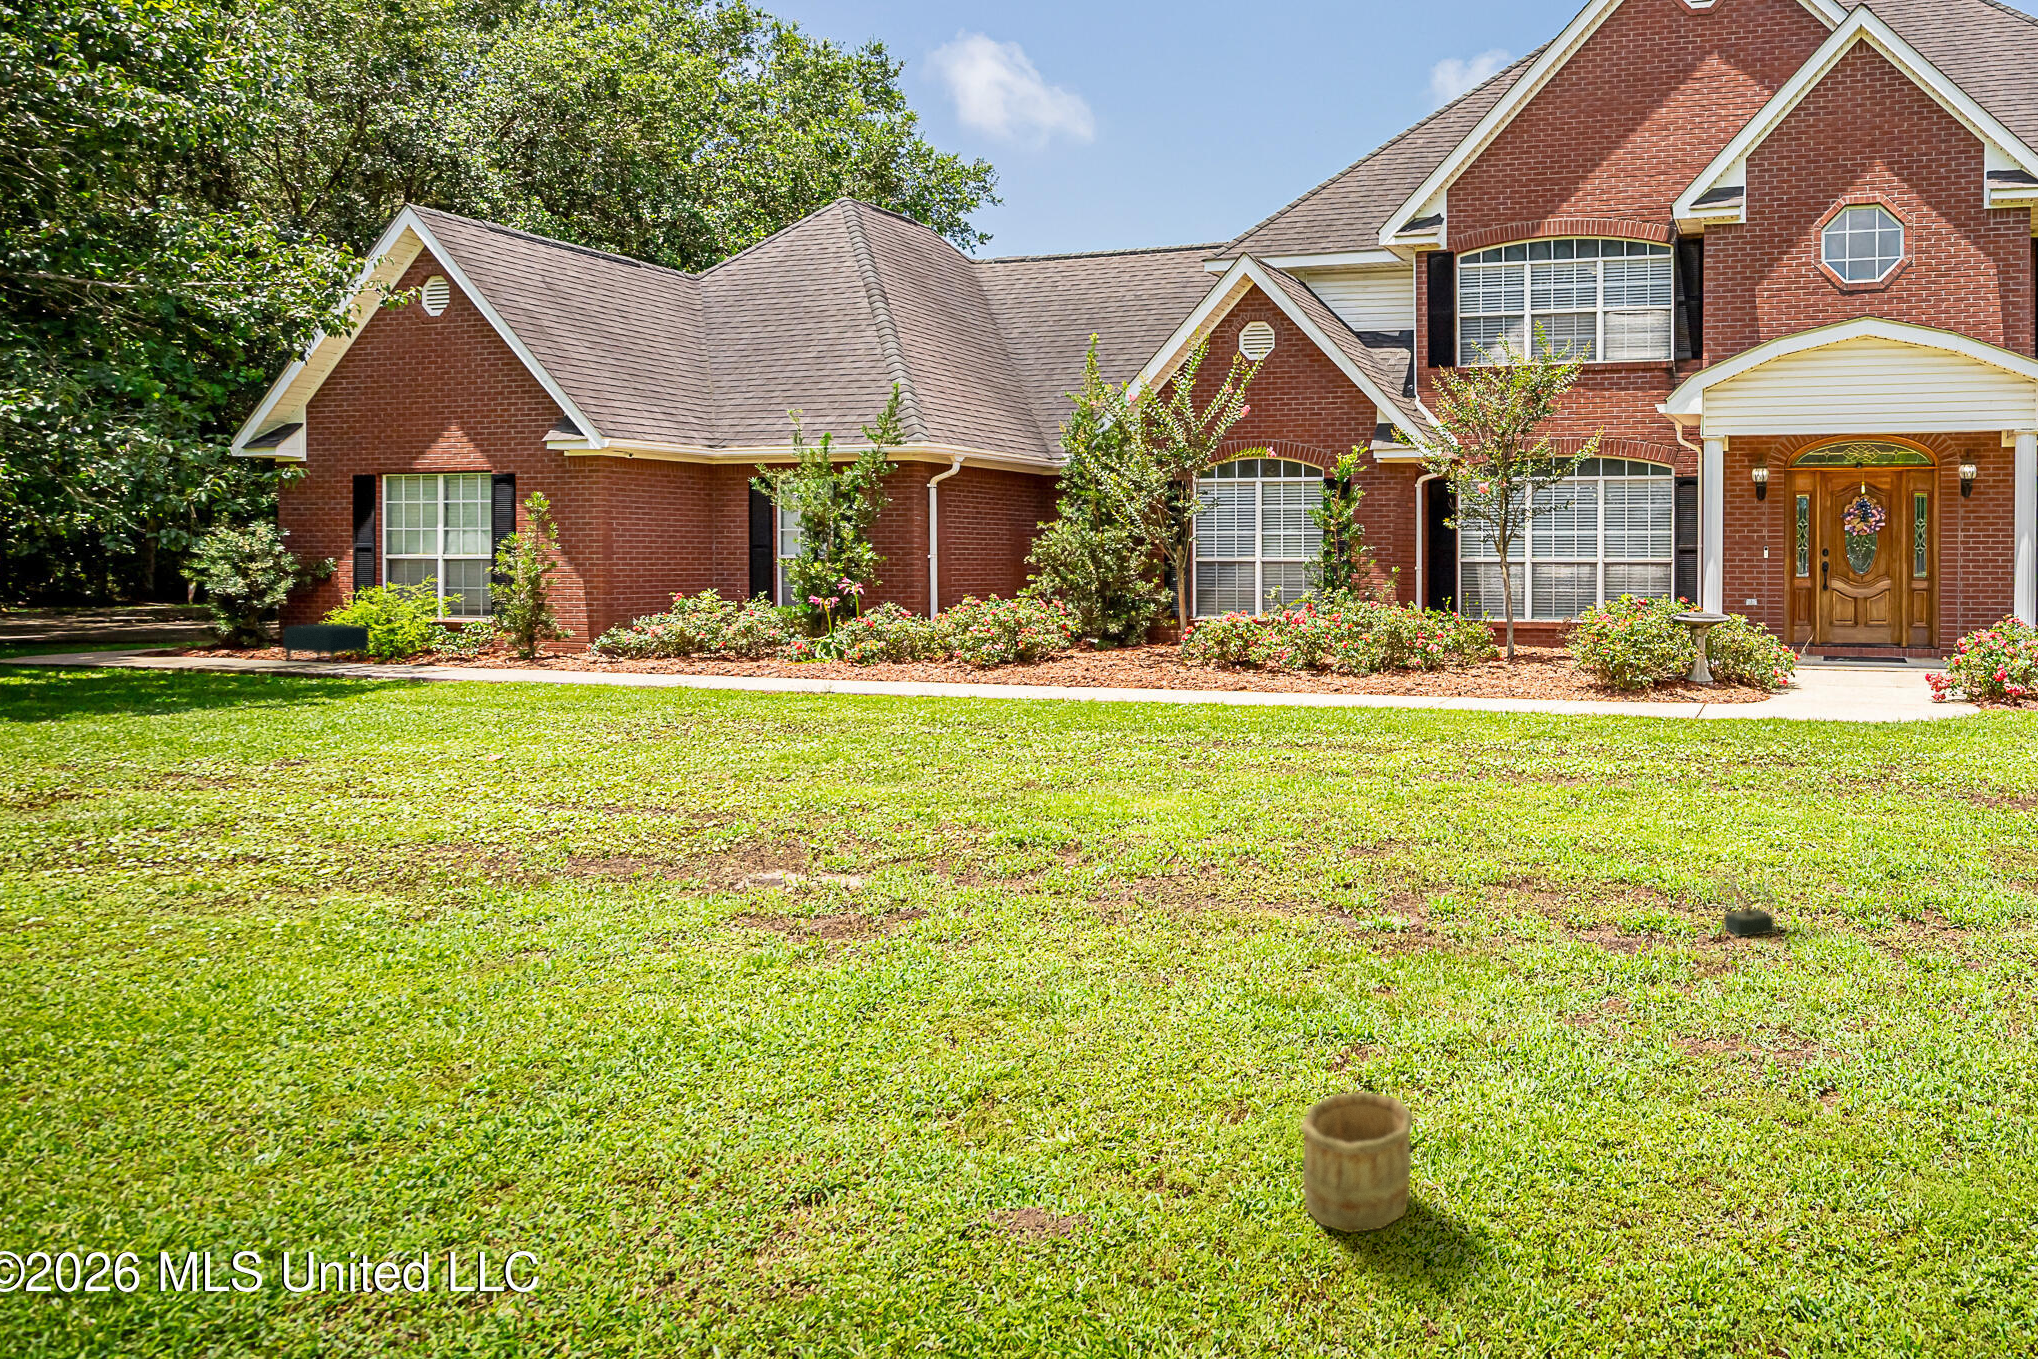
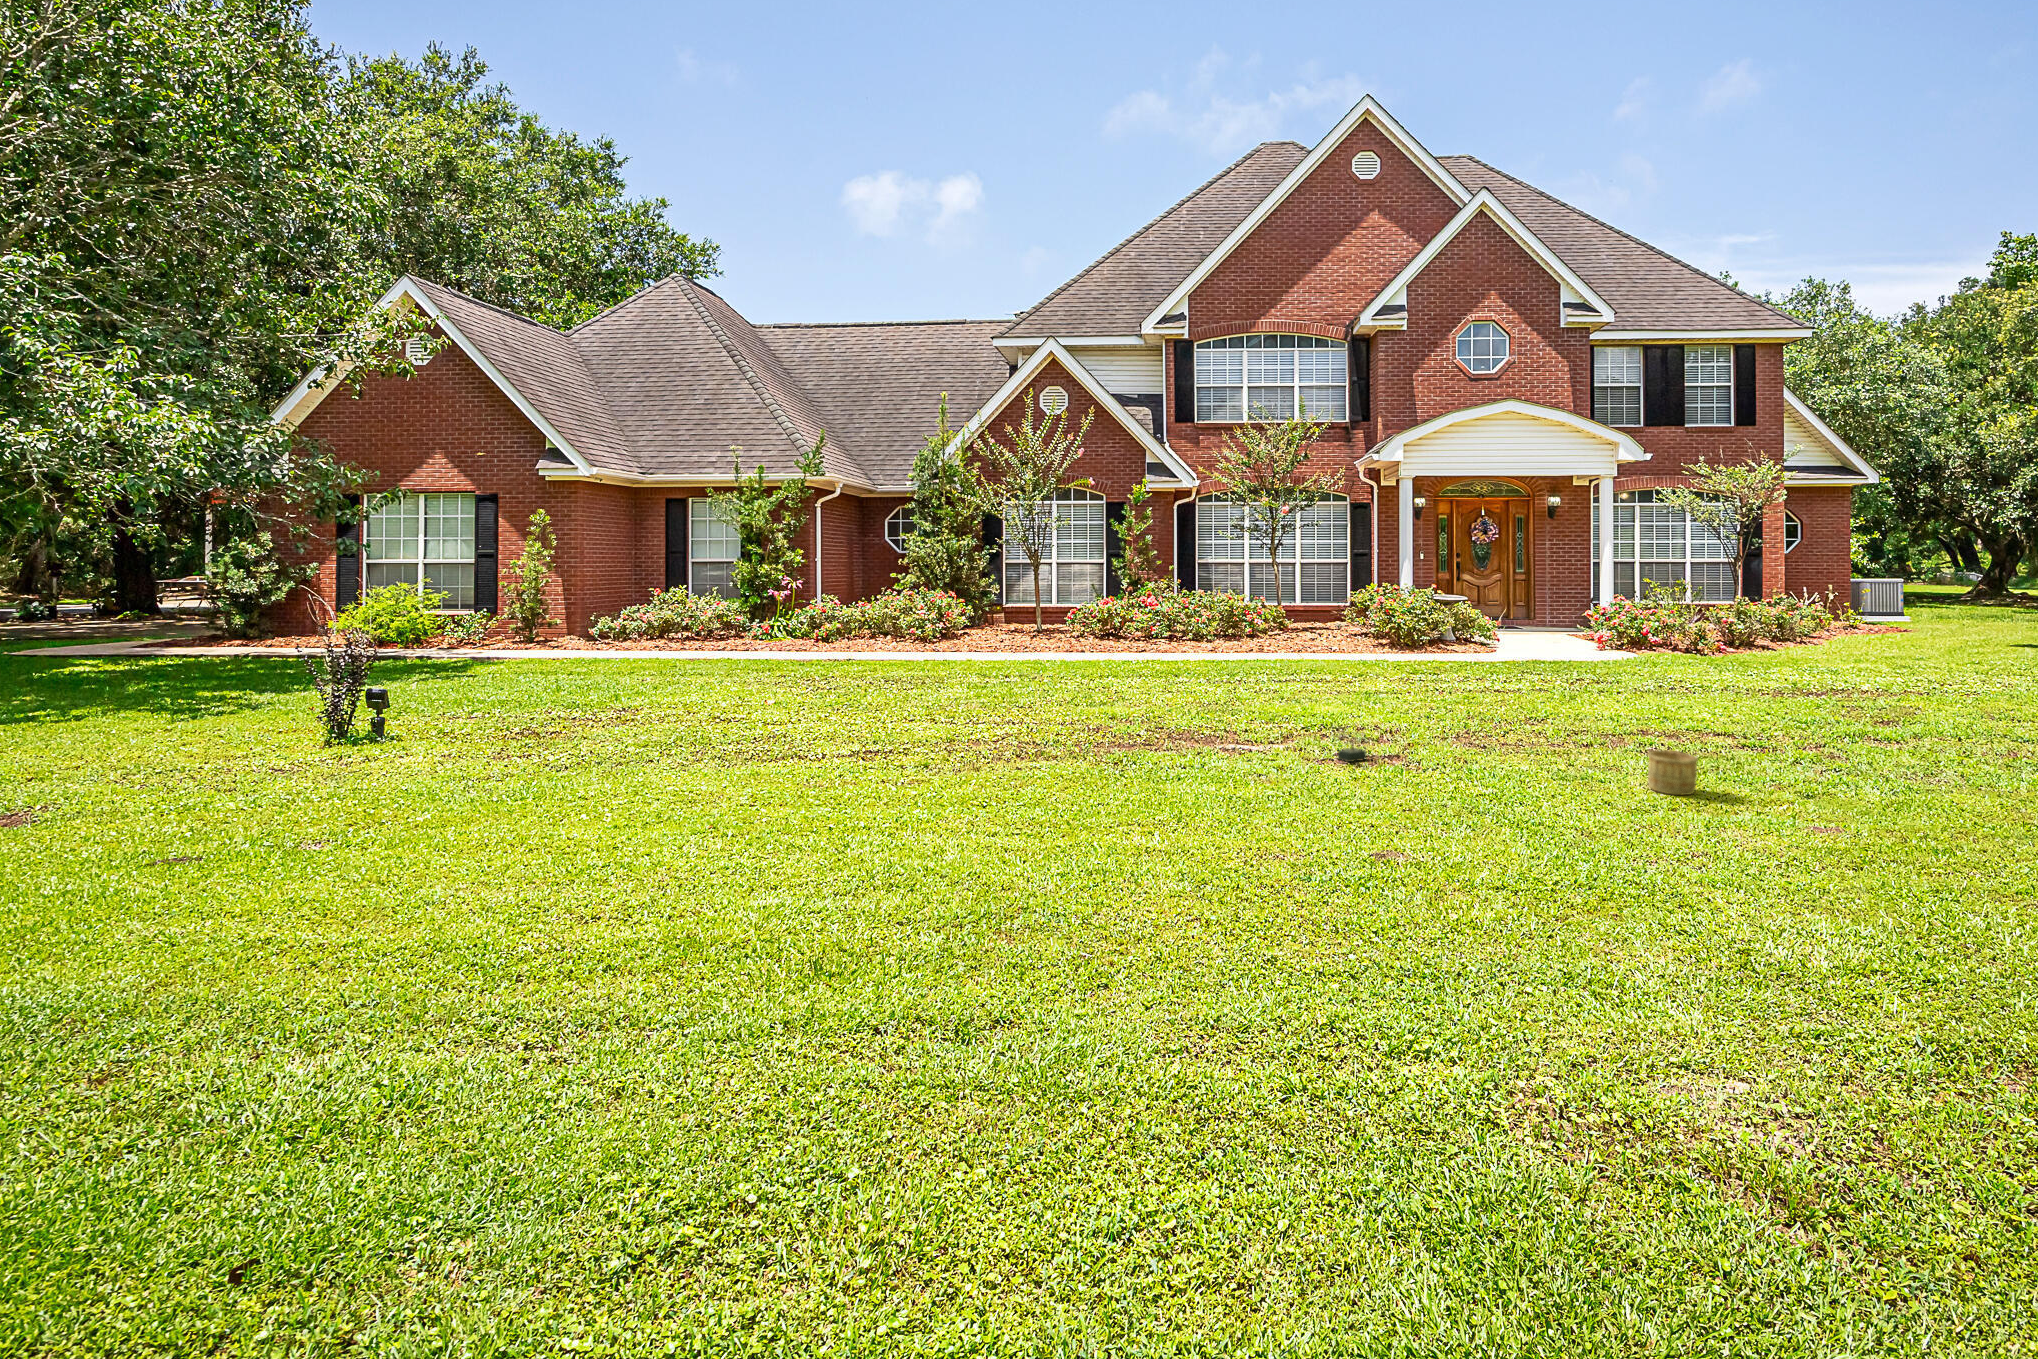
bench: present [283,623,369,663] -> none [337,608,407,638]
decorative plant: present [1713,874,1777,937] -> present [1333,732,1367,762]

